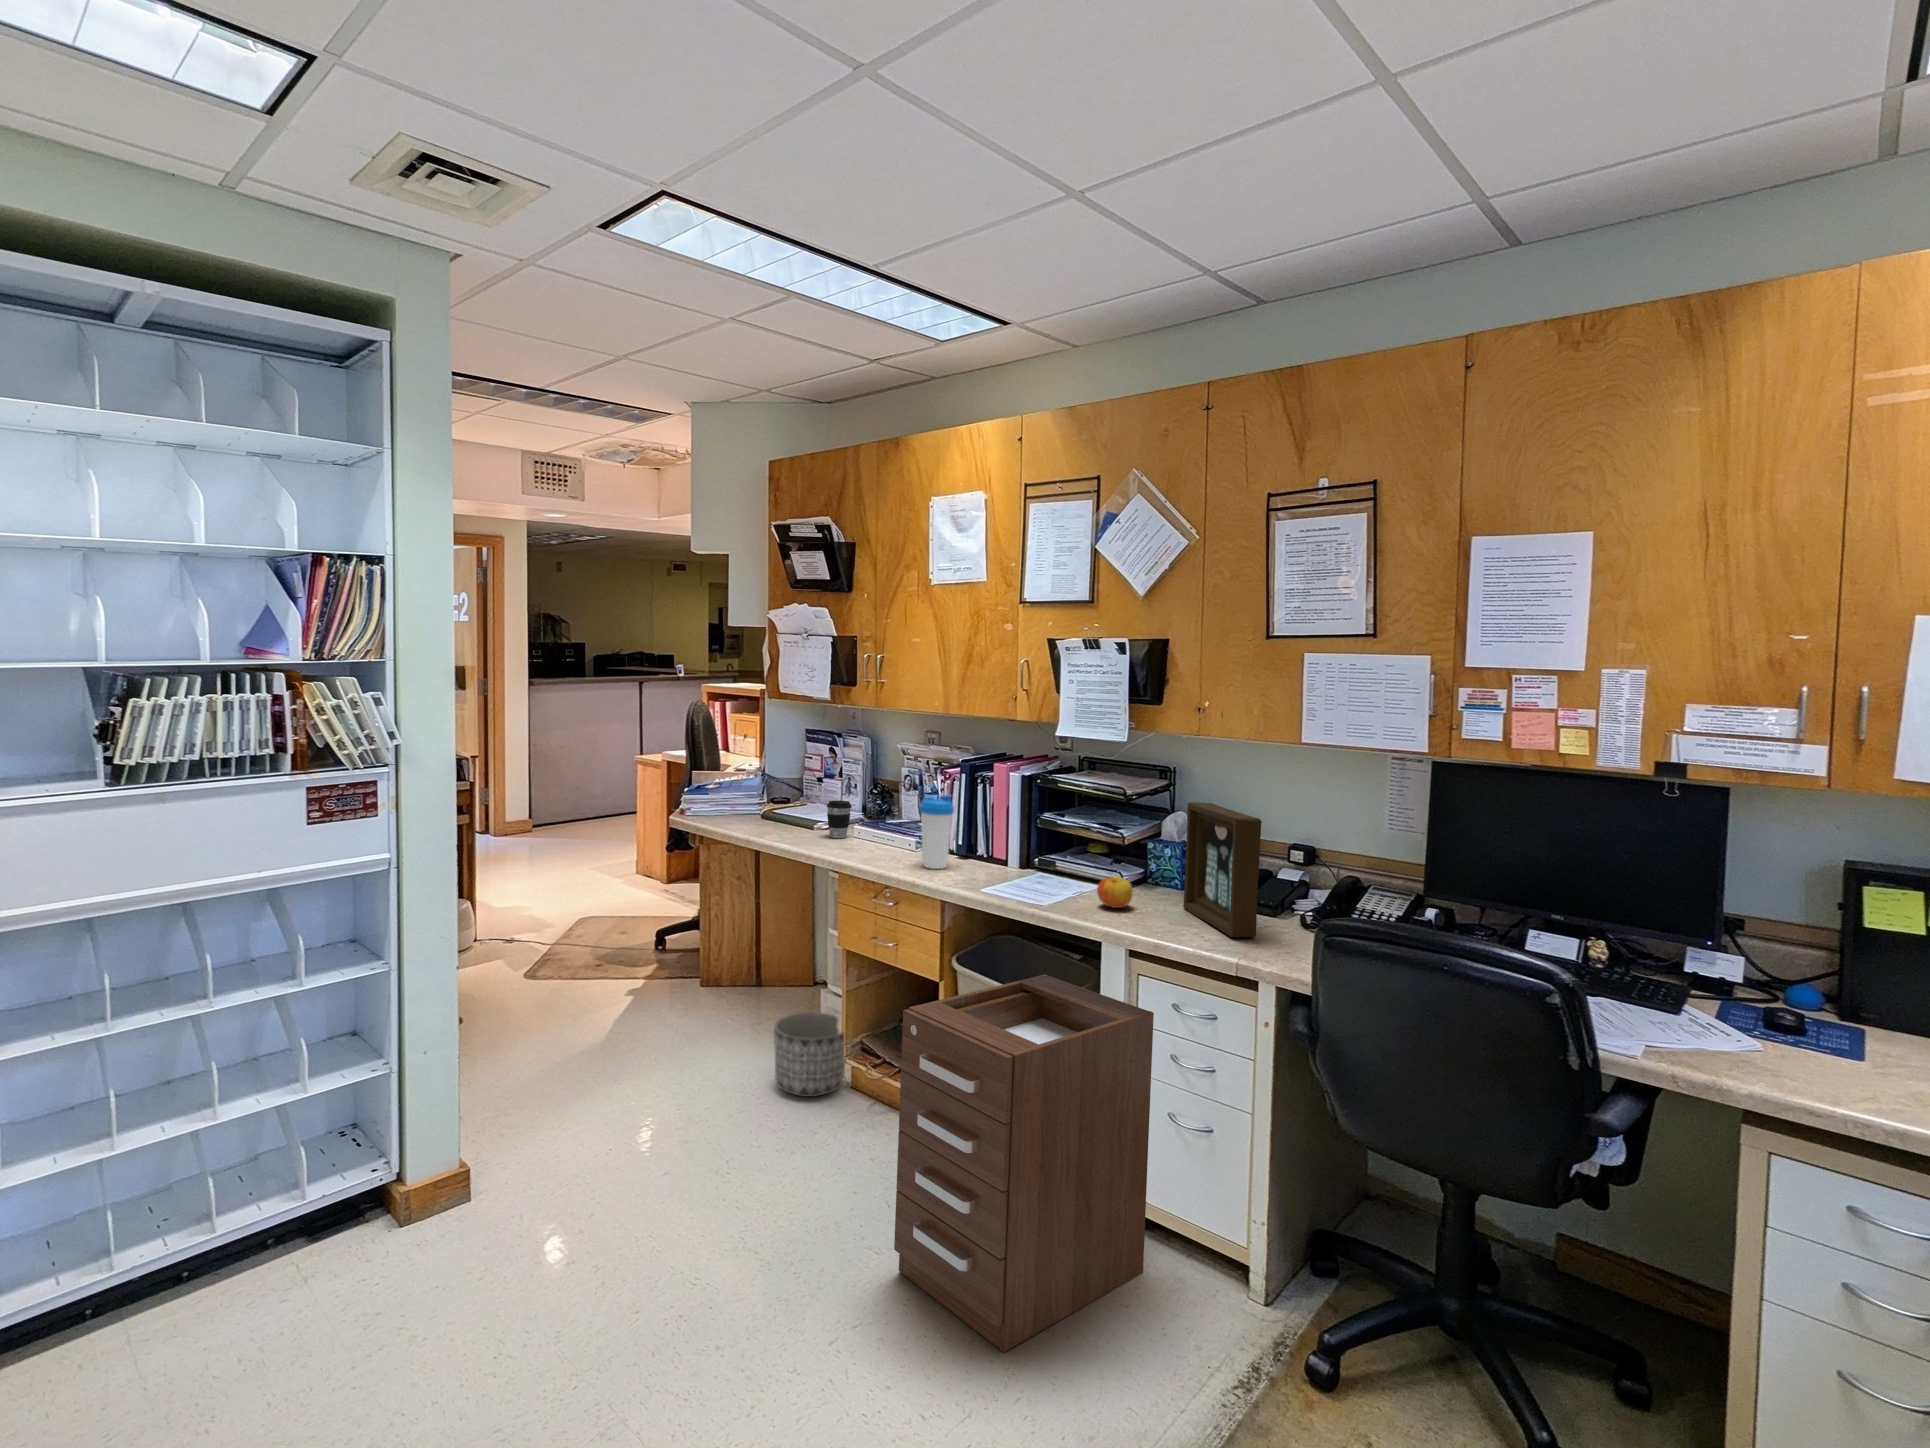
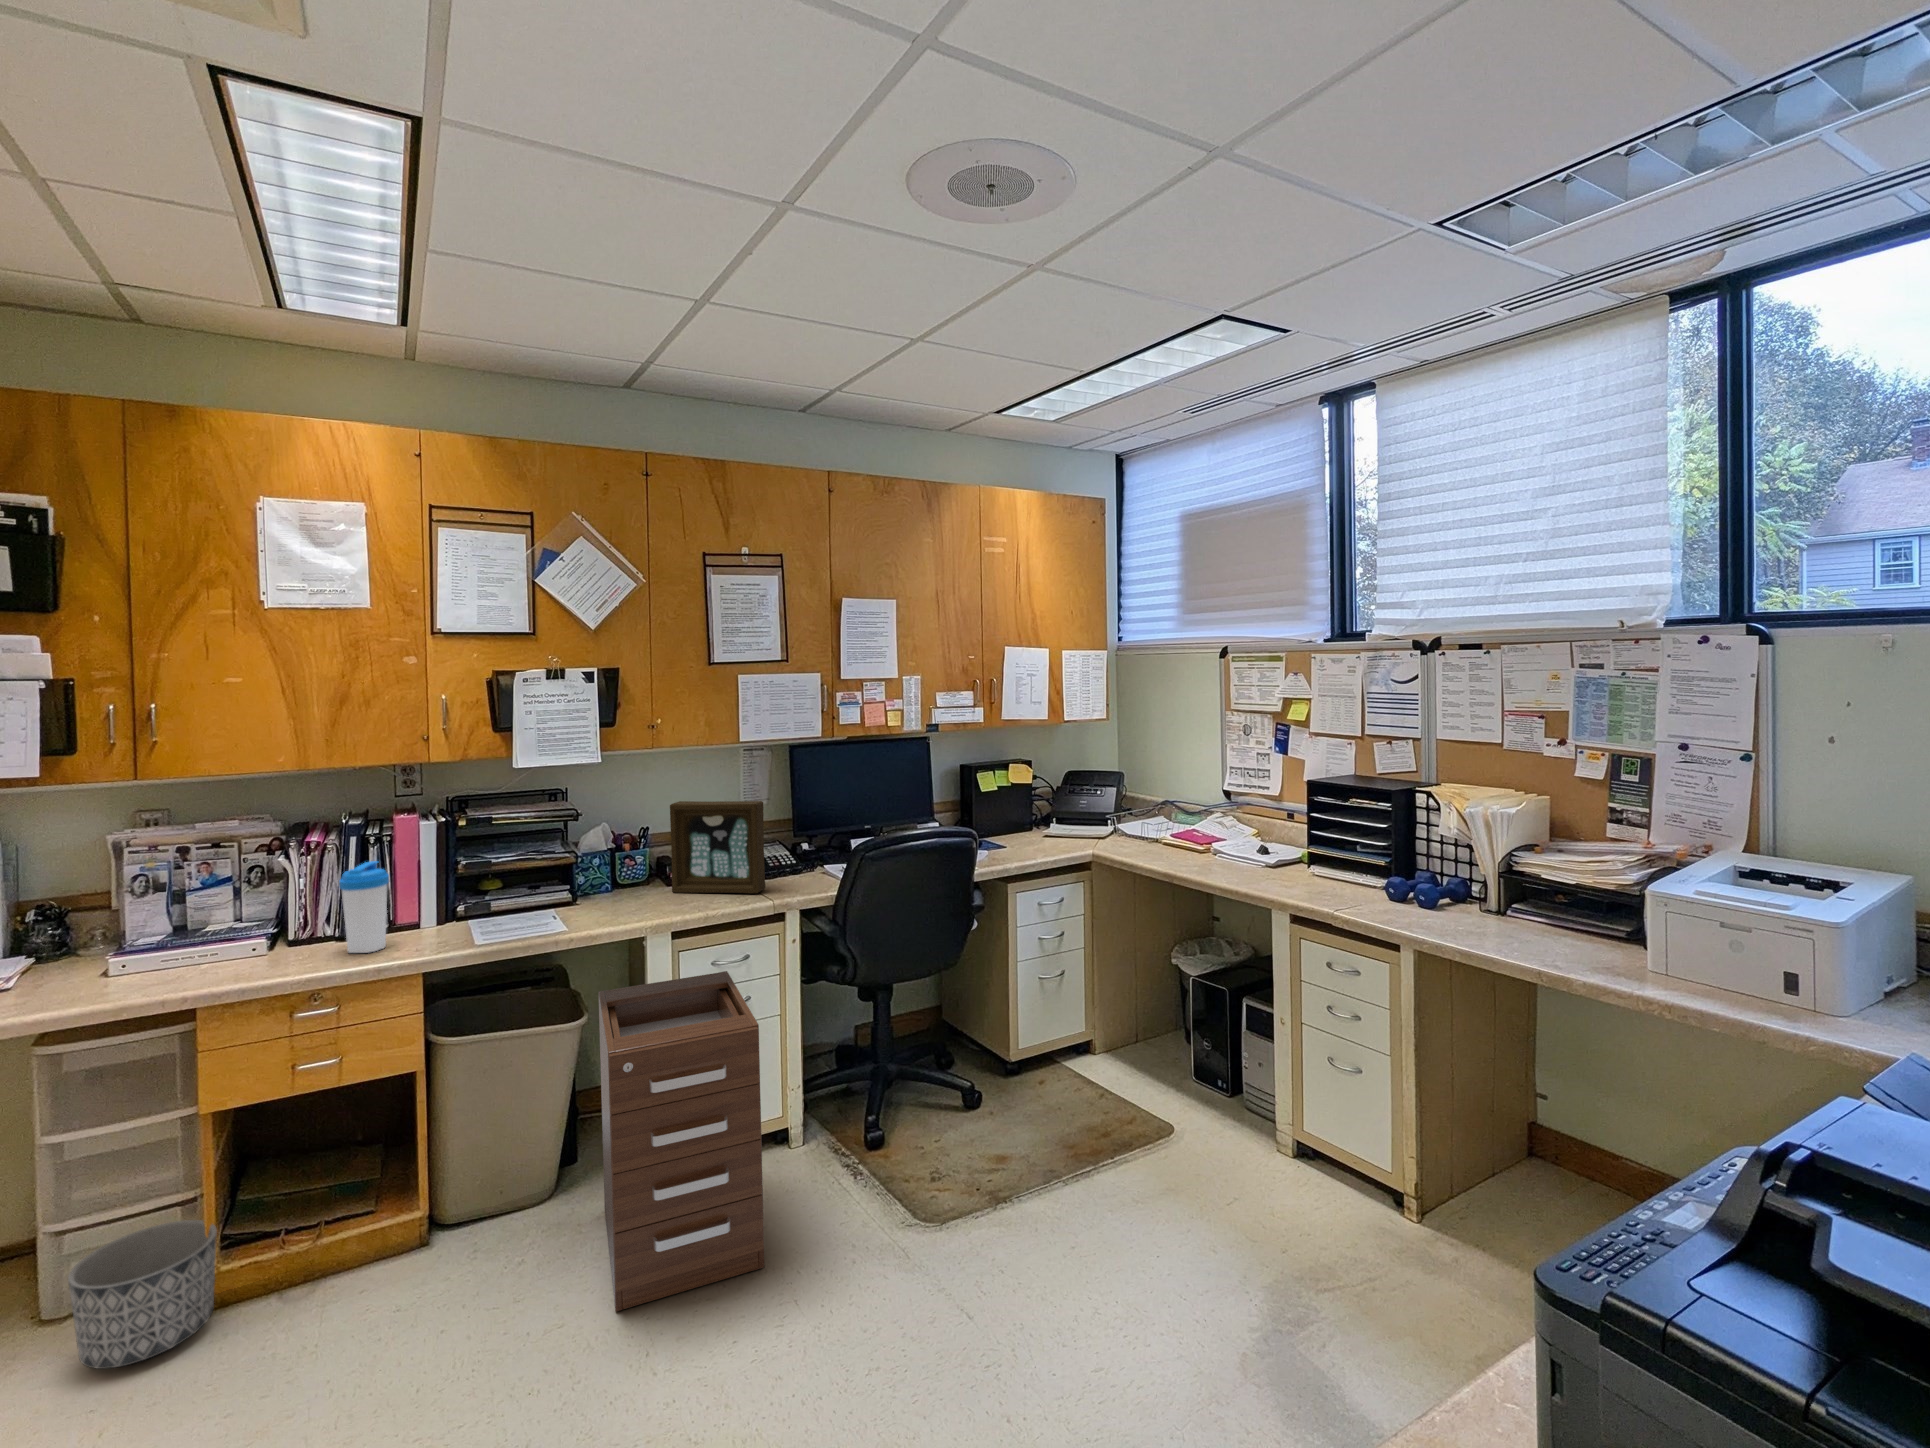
coffee cup: present [827,800,852,838] -> none [54,925,107,985]
apple: present [1097,876,1133,908] -> none [617,882,652,910]

